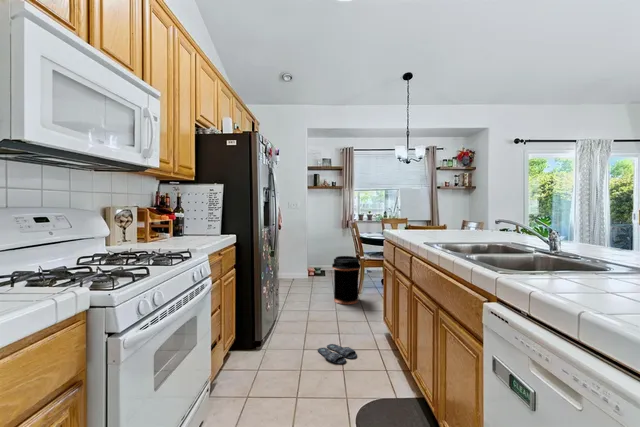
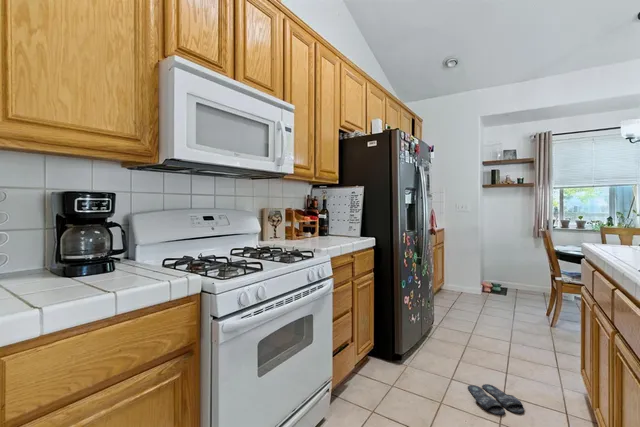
trash can: present [332,256,360,304] -> none [507,274,552,340]

